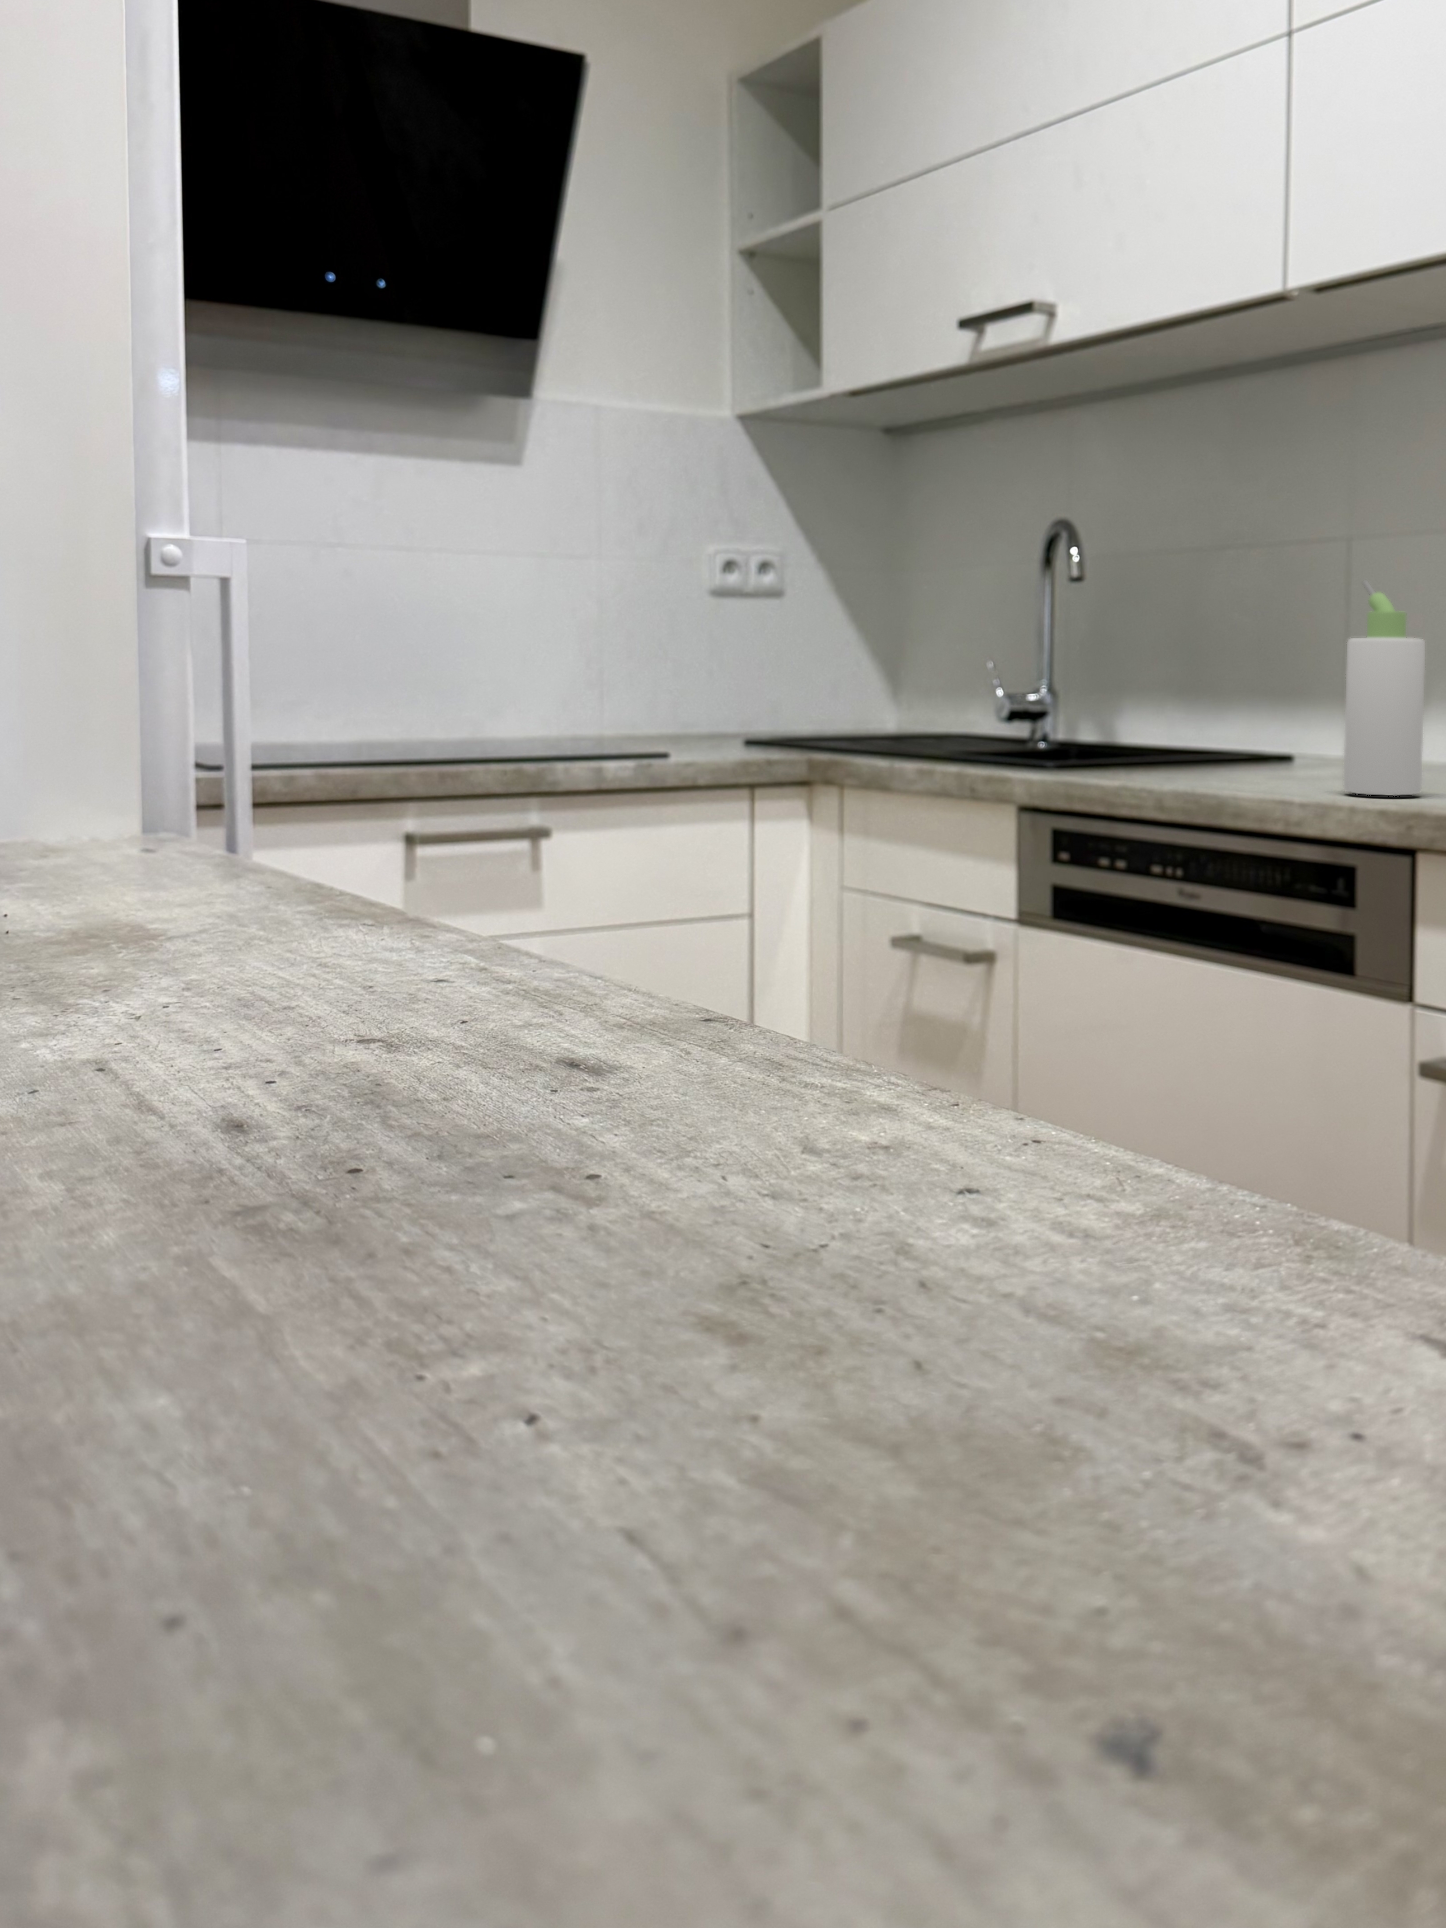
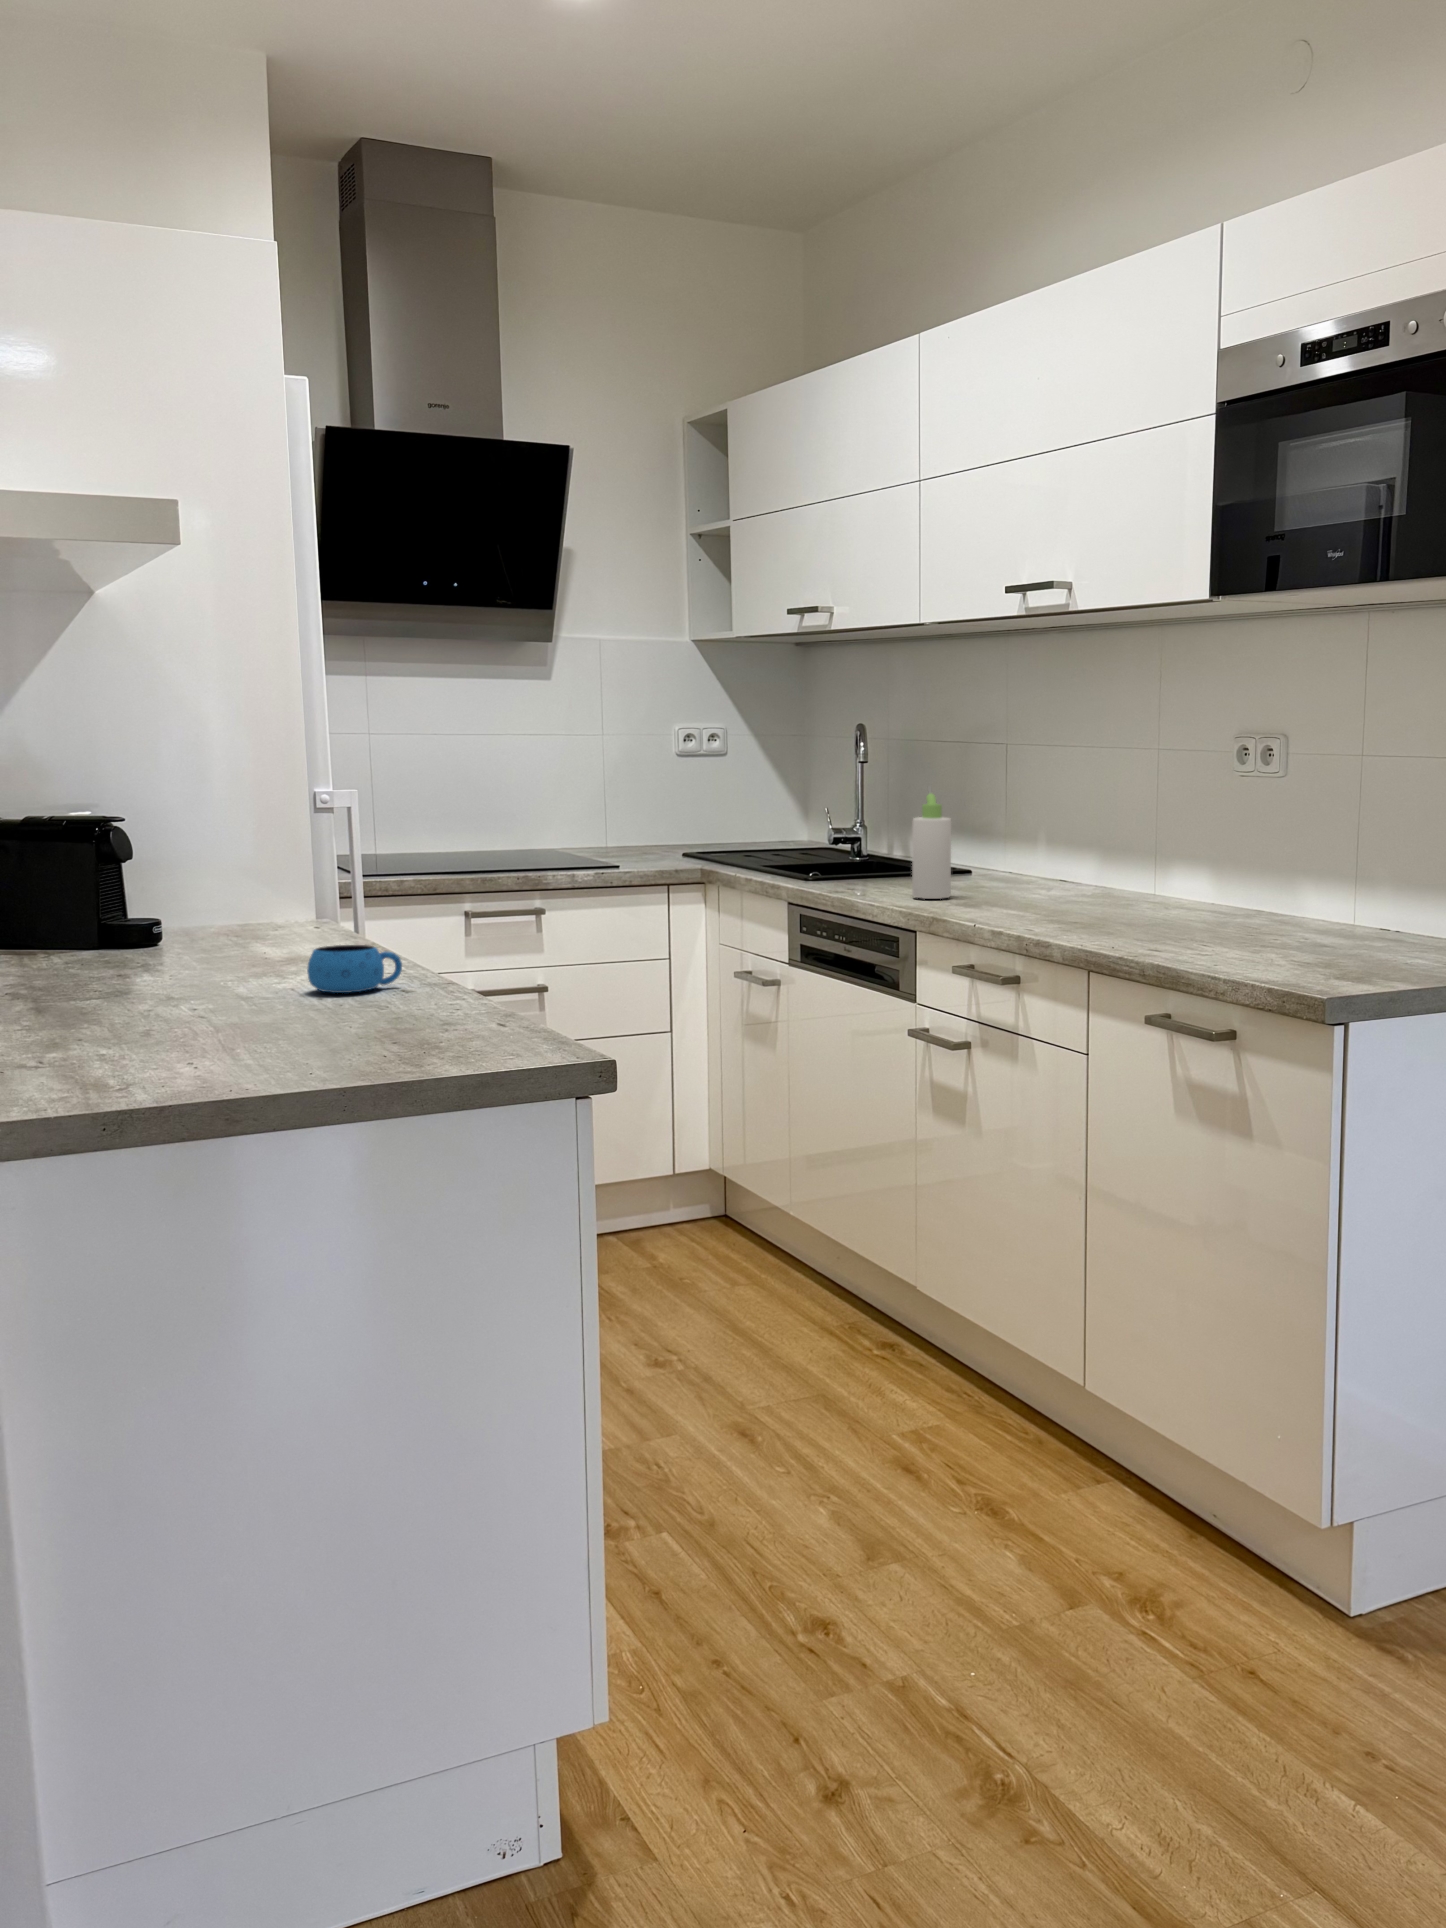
mug: none [168,905,593,1141] -> present [307,945,402,993]

